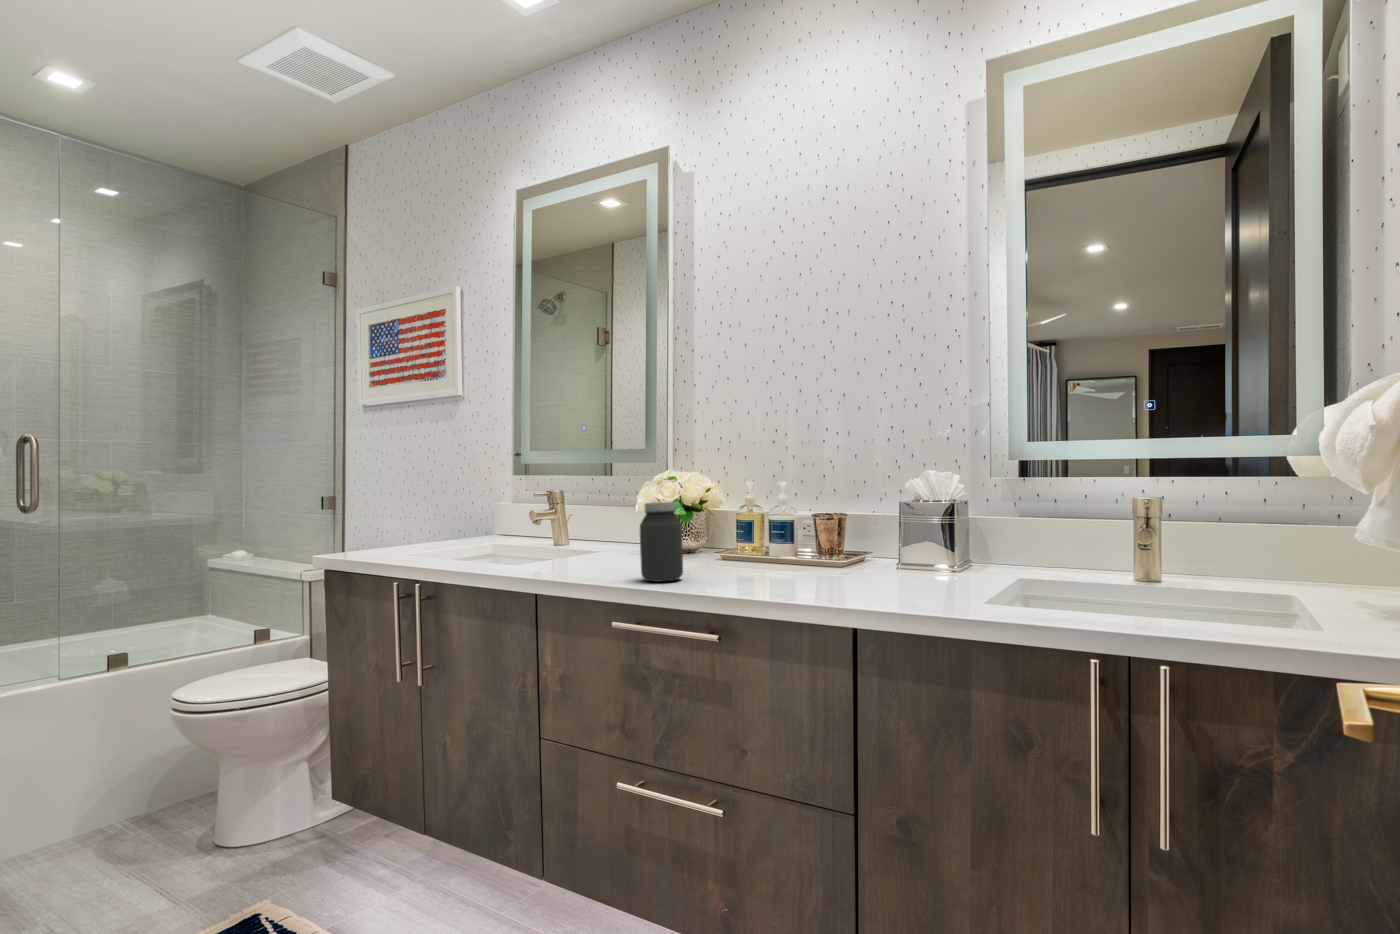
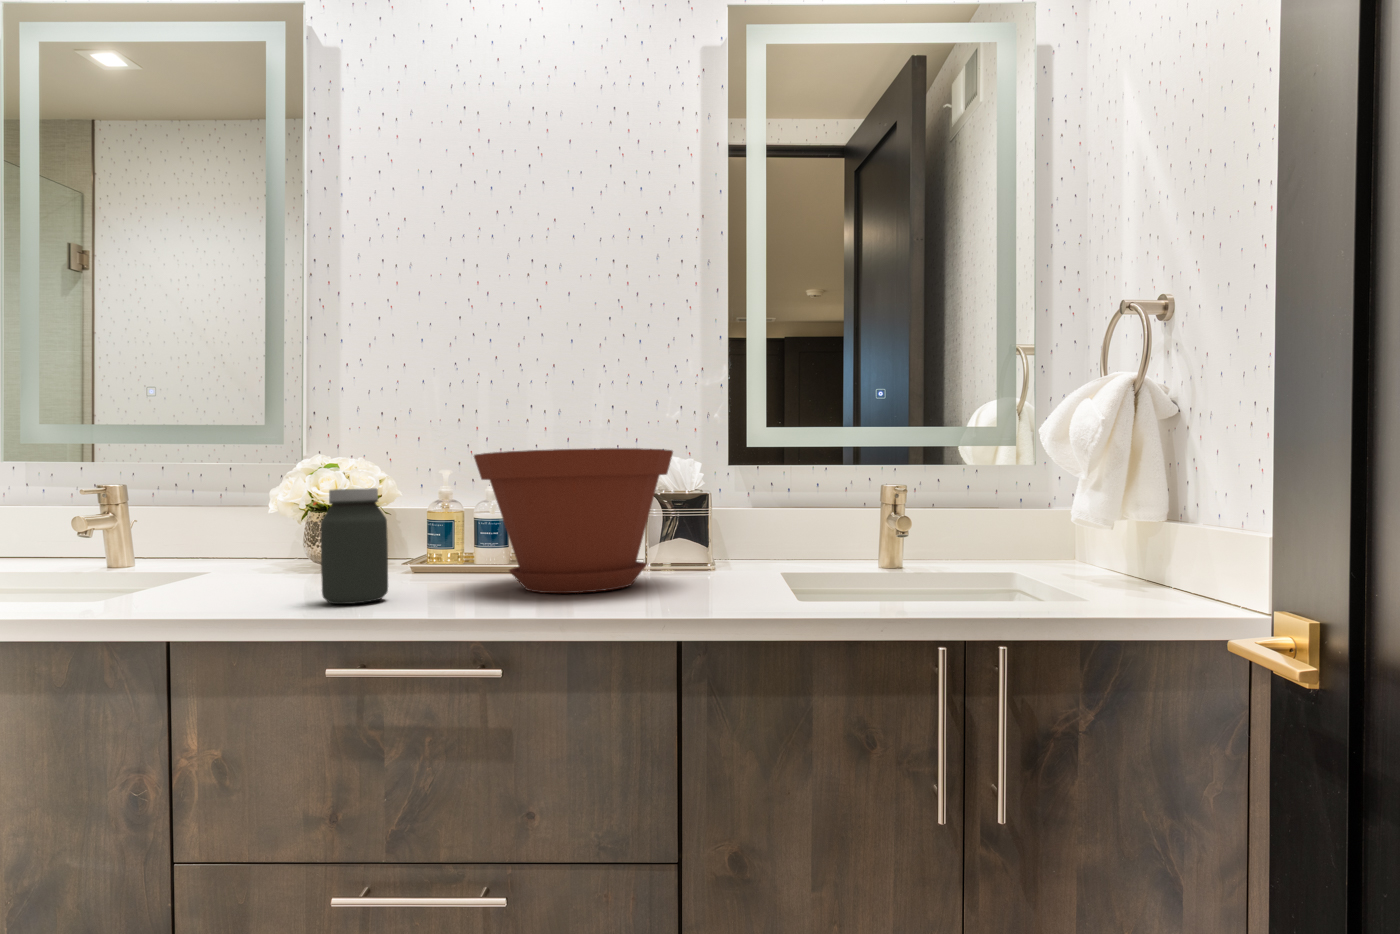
plant pot: none [740,472,899,585] -> present [474,448,673,593]

